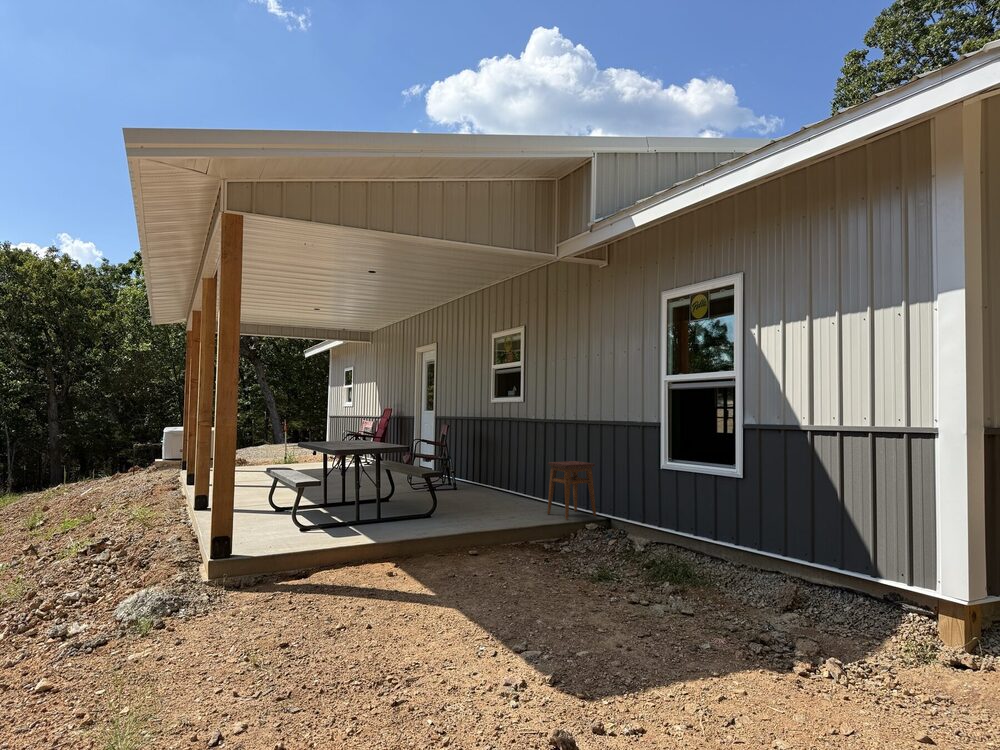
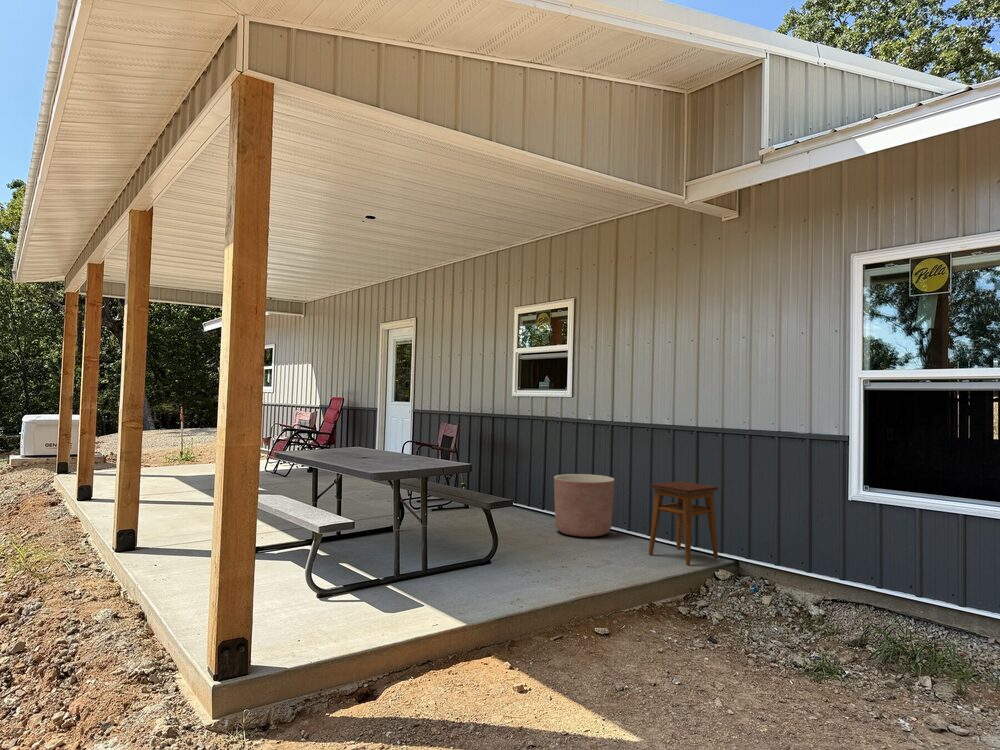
planter: none [496,459,541,504] -> present [554,474,614,537]

